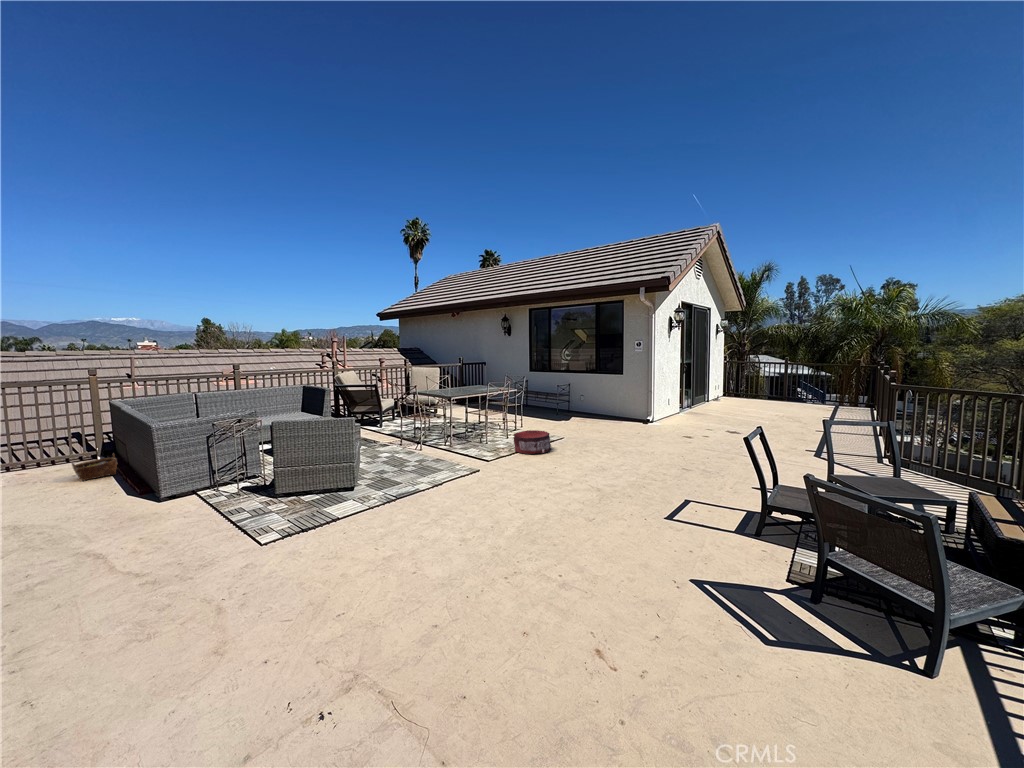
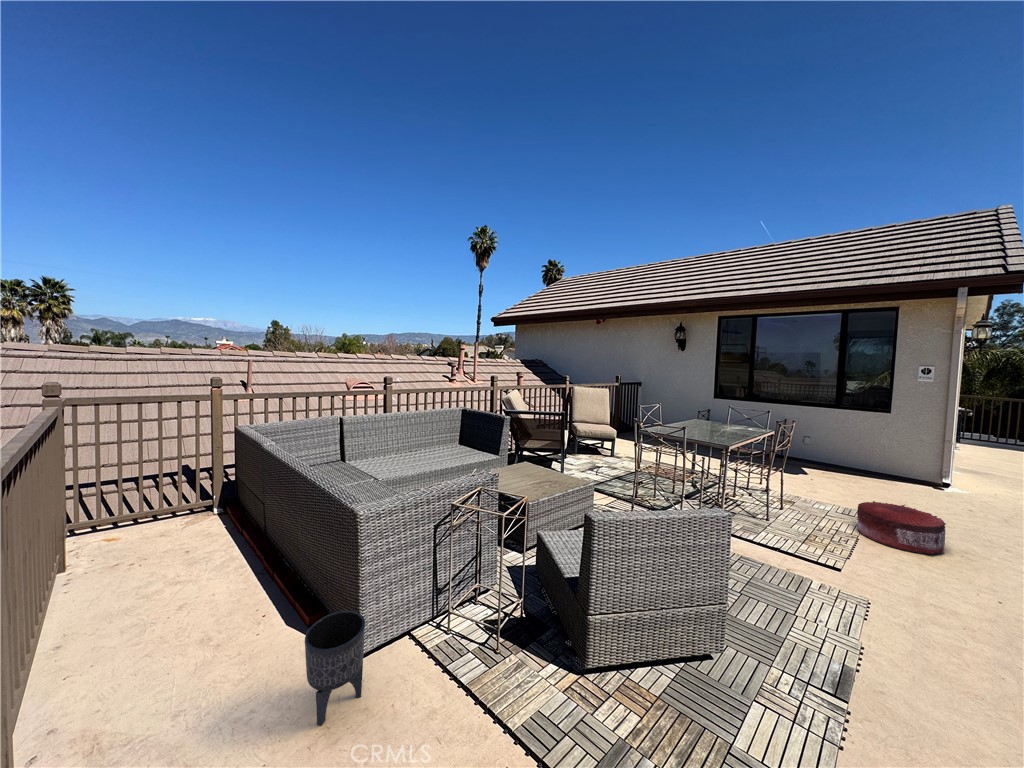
woven basket: present [71,453,117,481] -> none [195,529,265,589]
planter: none [108,466,142,505] -> present [305,611,365,725]

